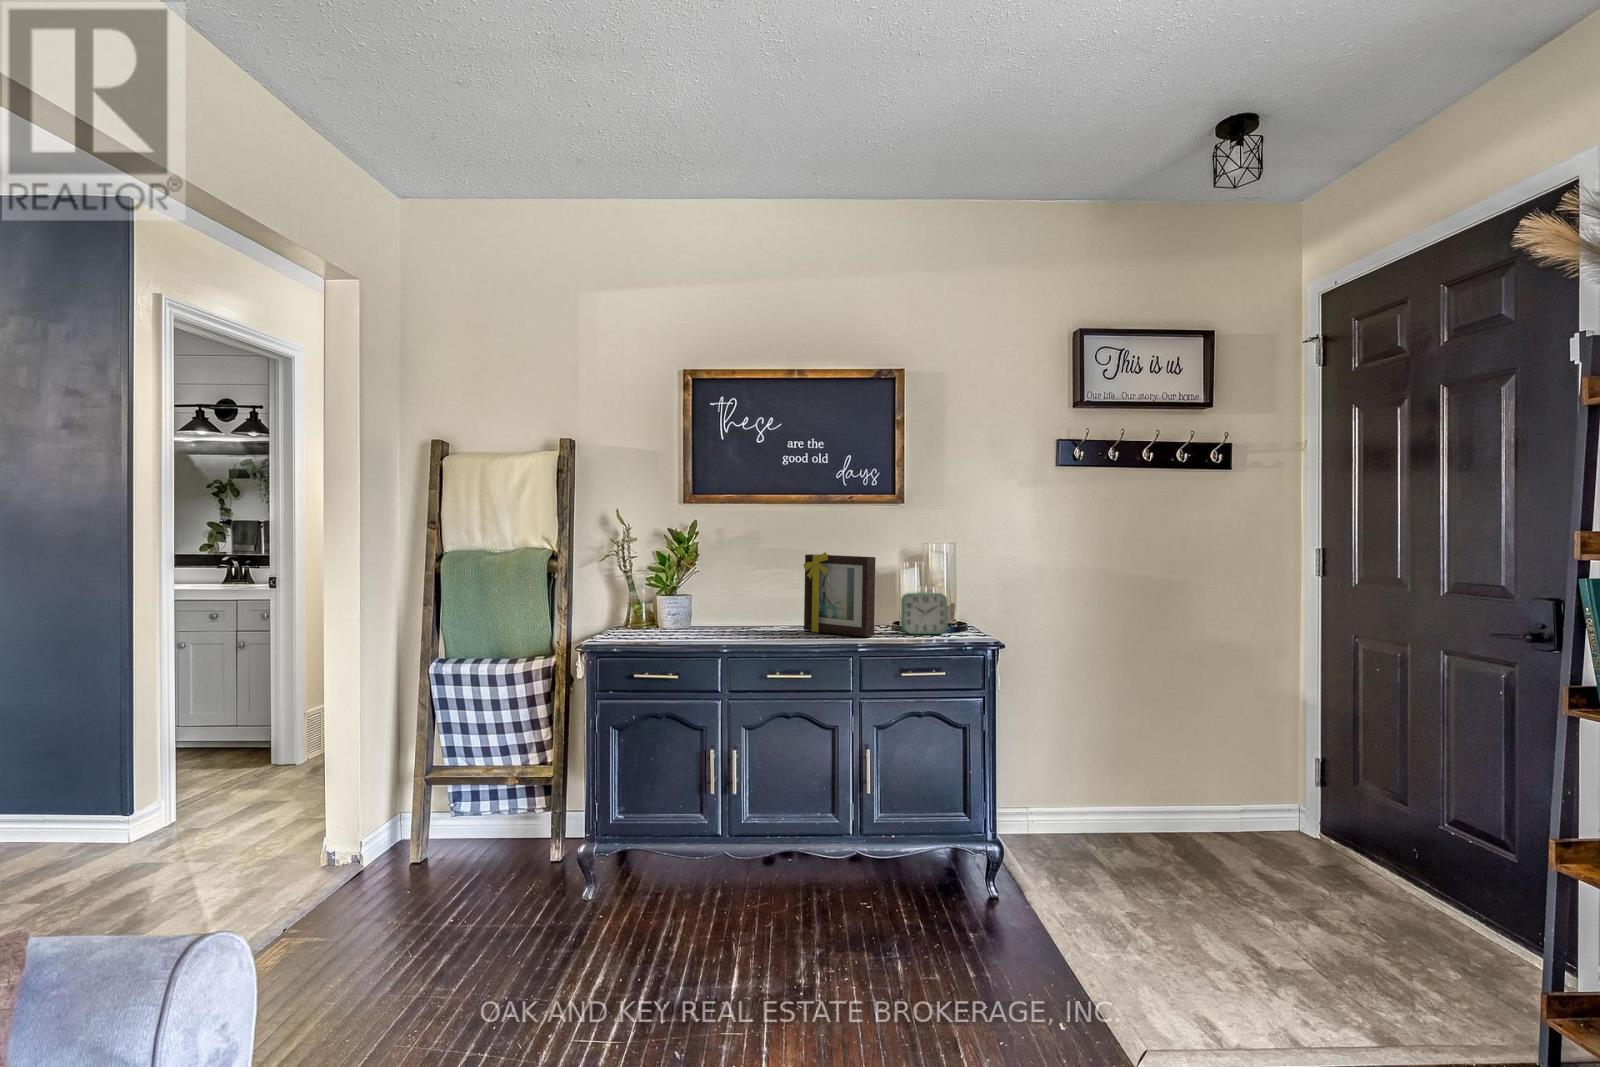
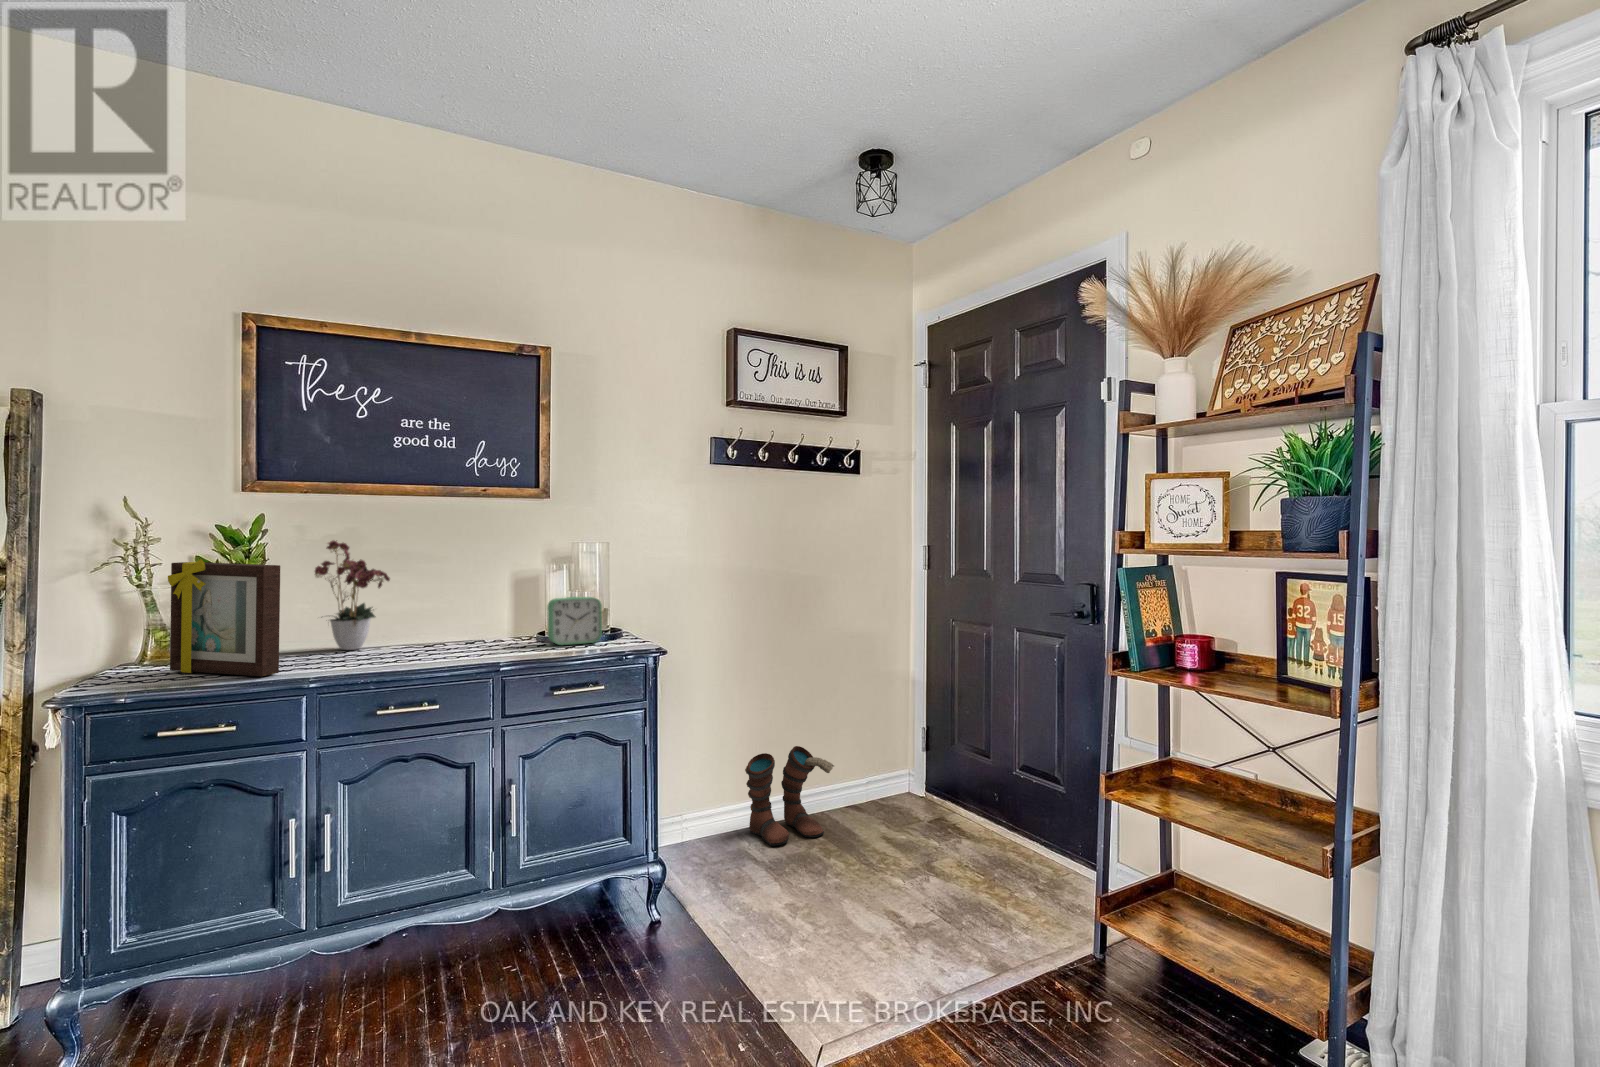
flower arrangement: none [725,537,784,628] -> present [315,540,390,650]
picture frame: present [804,552,875,637] -> present [168,559,280,676]
boots: none [1099,760,1202,857] -> present [745,746,834,846]

